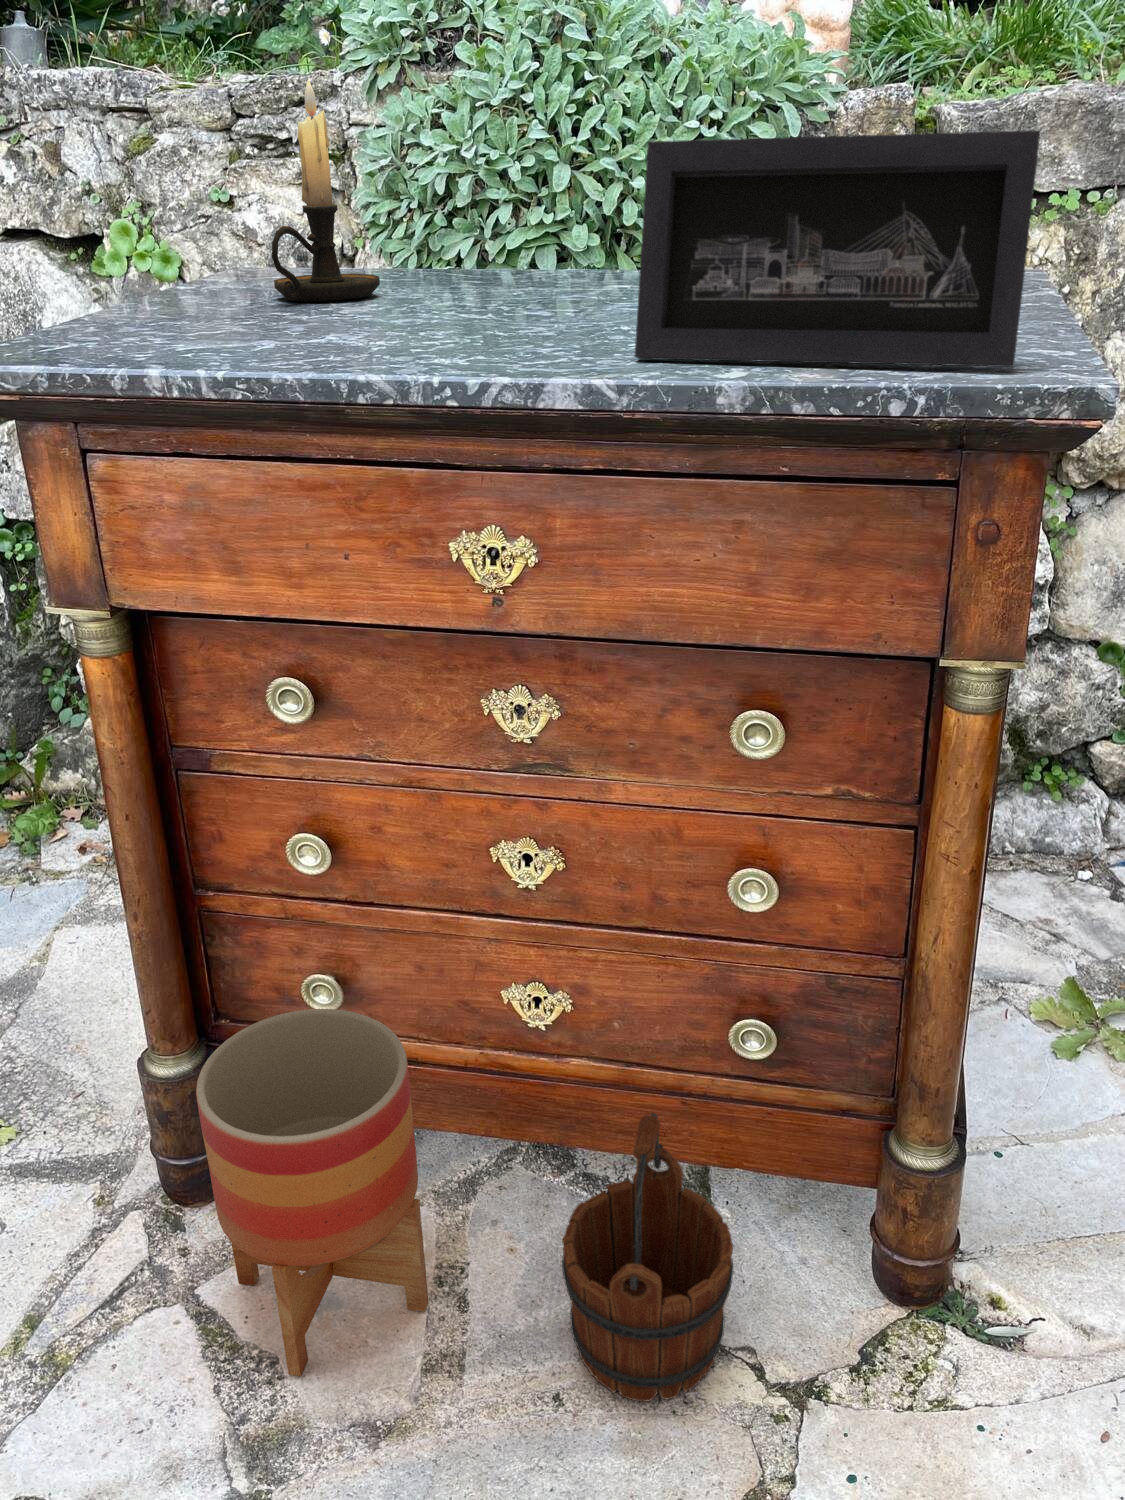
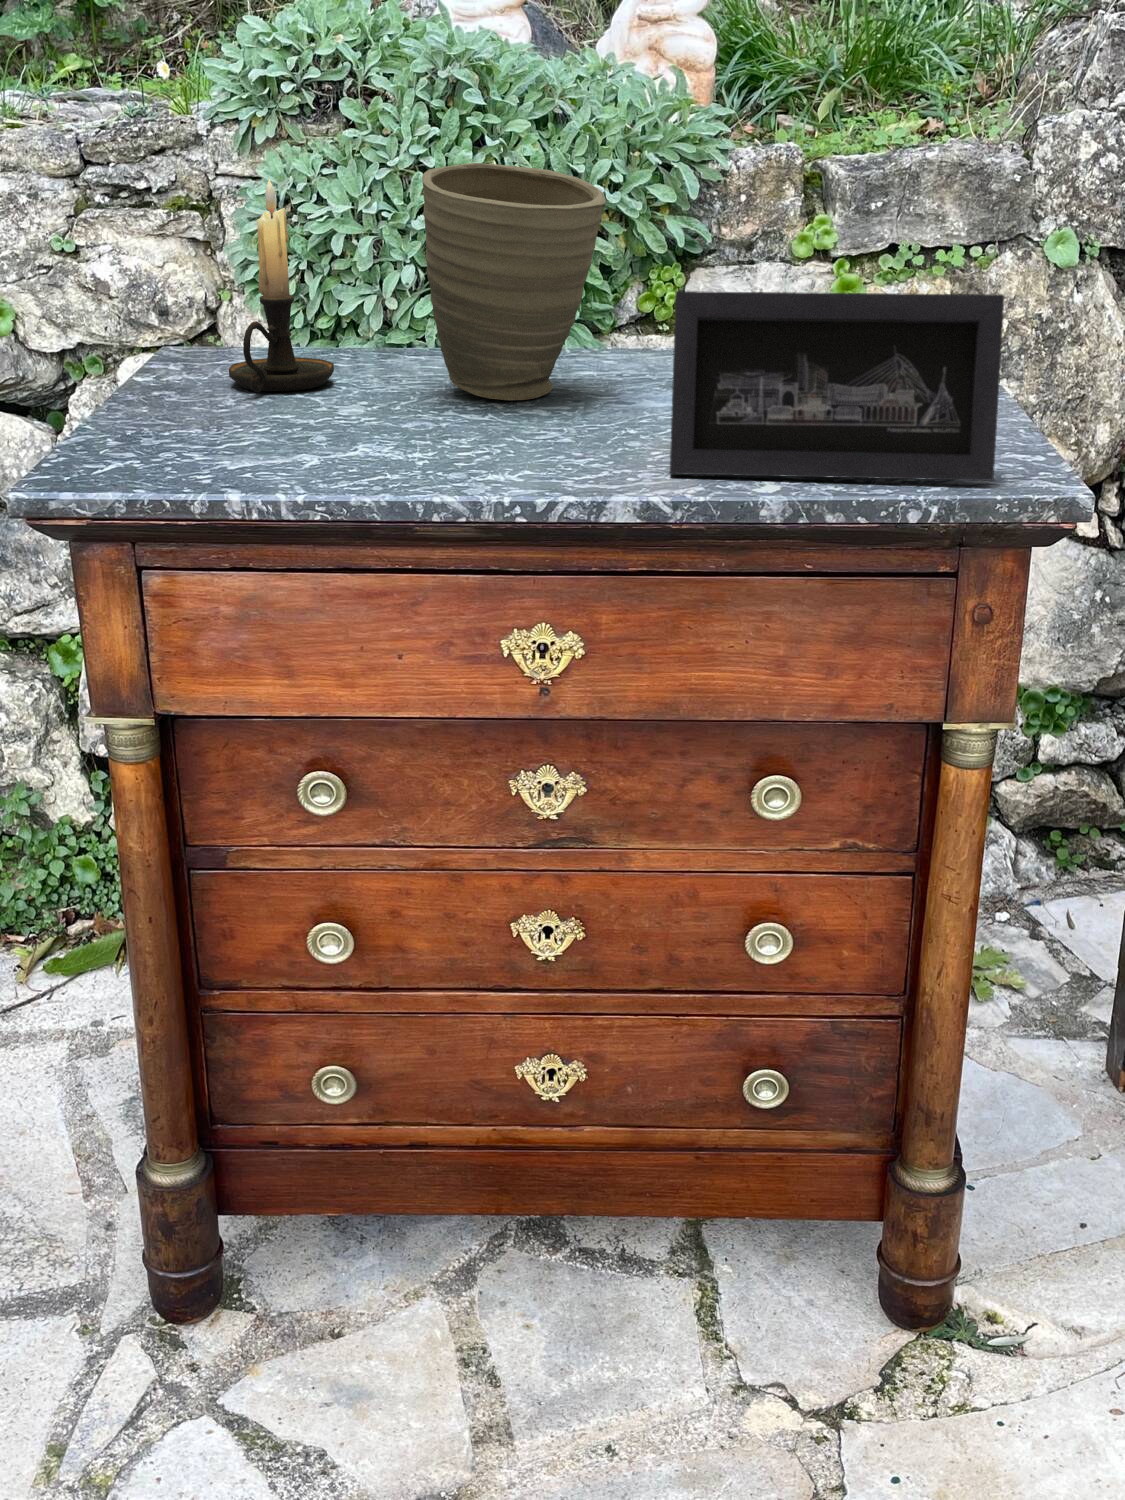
vase: none [441,57,637,307] -> present [422,163,606,400]
planter: present [196,1009,429,1376] -> none [243,1097,462,1464]
wooden bucket: present [562,1113,733,1401] -> none [604,1161,767,1440]

